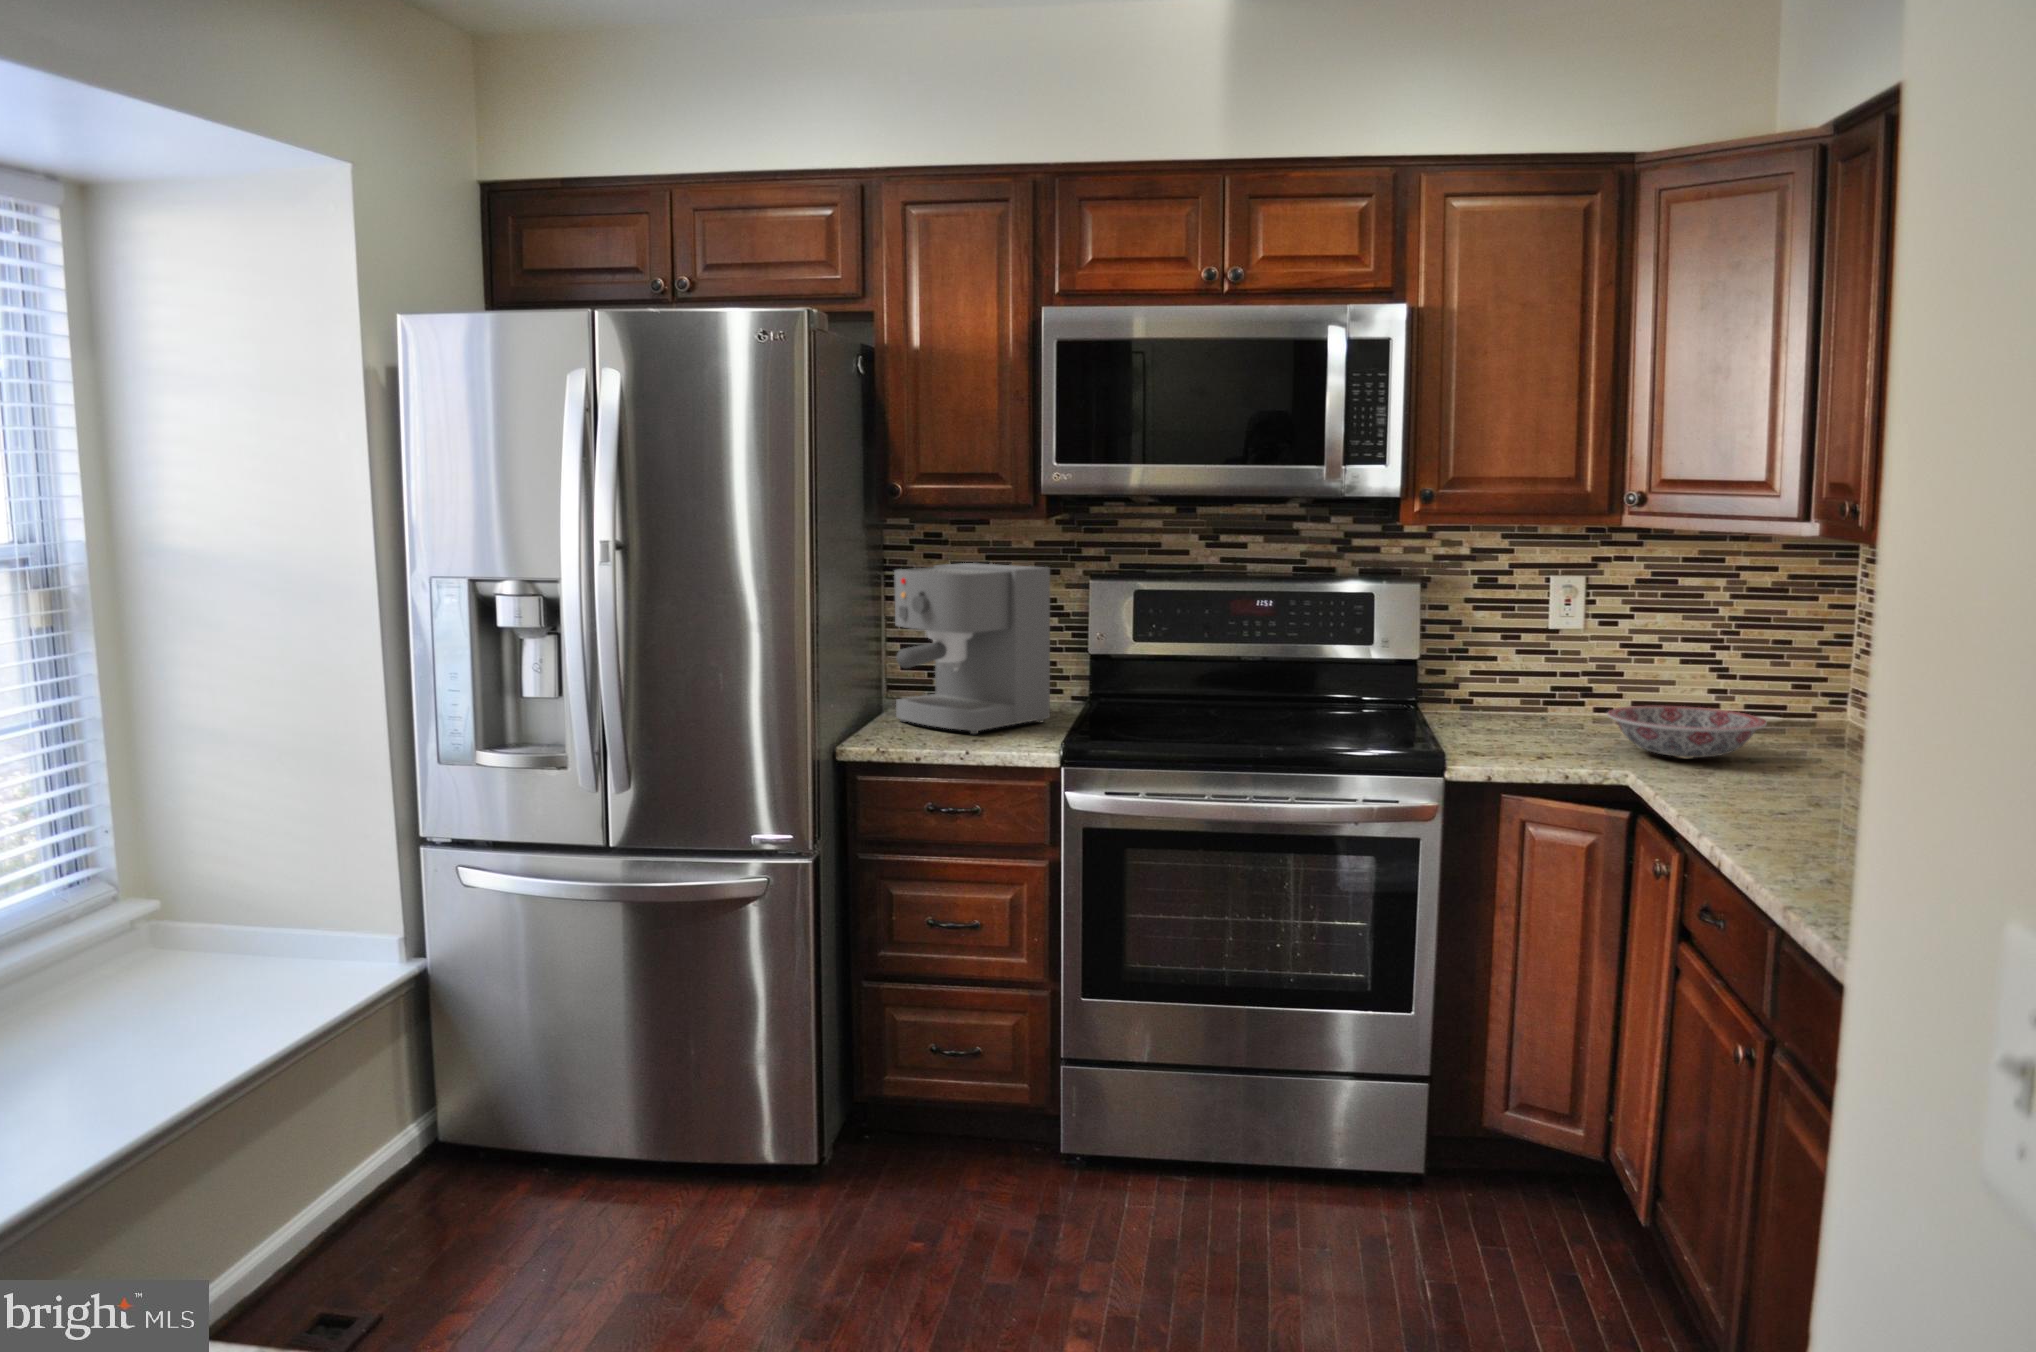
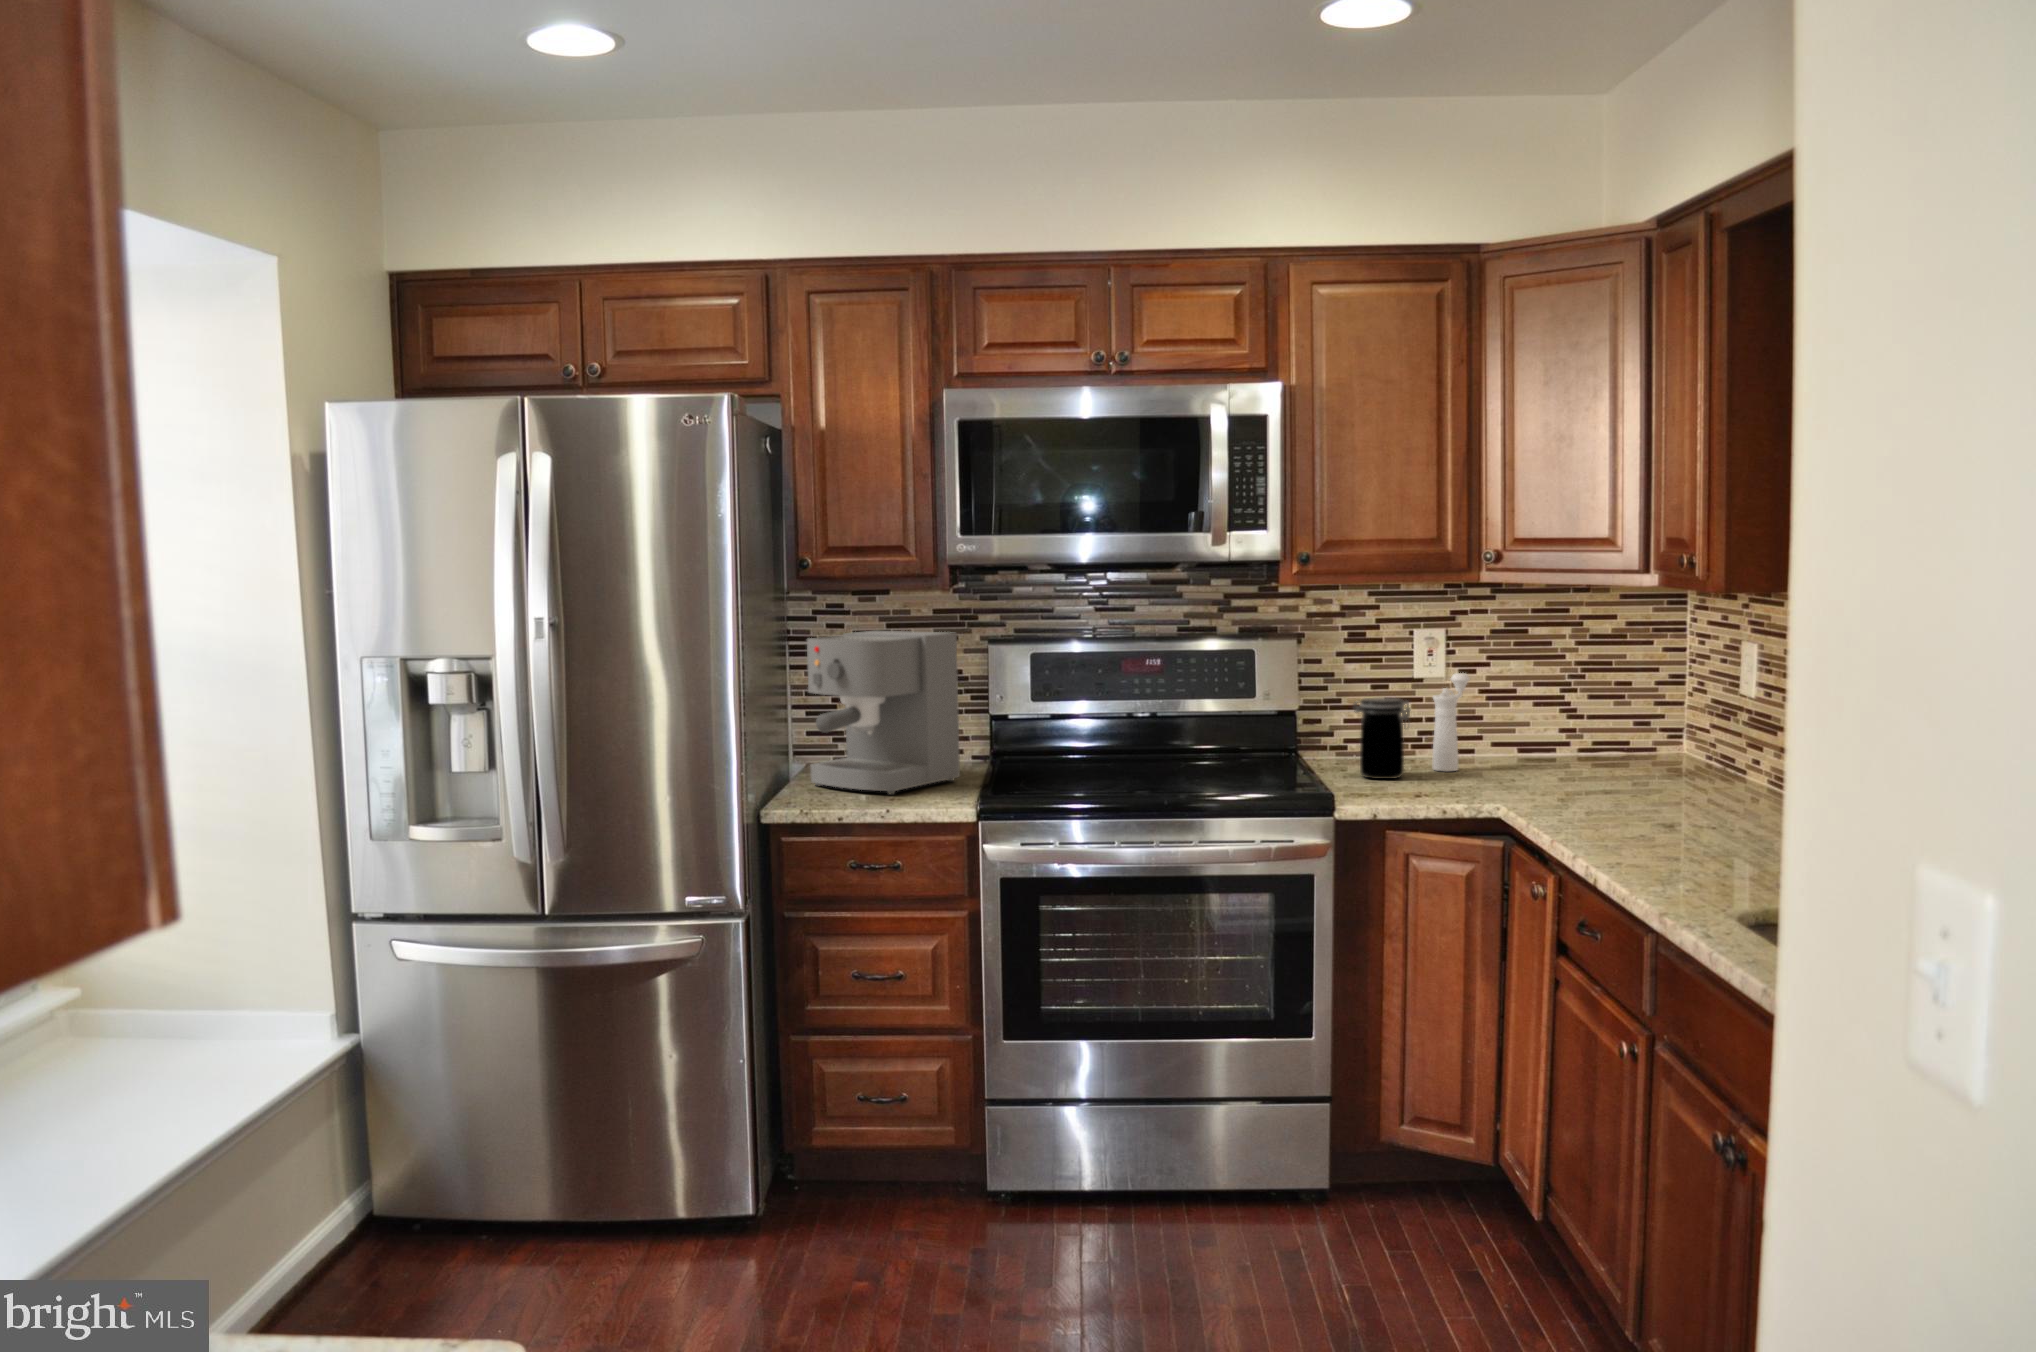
pepper mill: none [1561,625,1609,732] -> present [1433,673,1470,771]
jar: none [1475,649,1538,738] -> present [1354,698,1410,779]
ceramic bowl: present [1607,706,1767,758] -> none [1476,744,1616,790]

